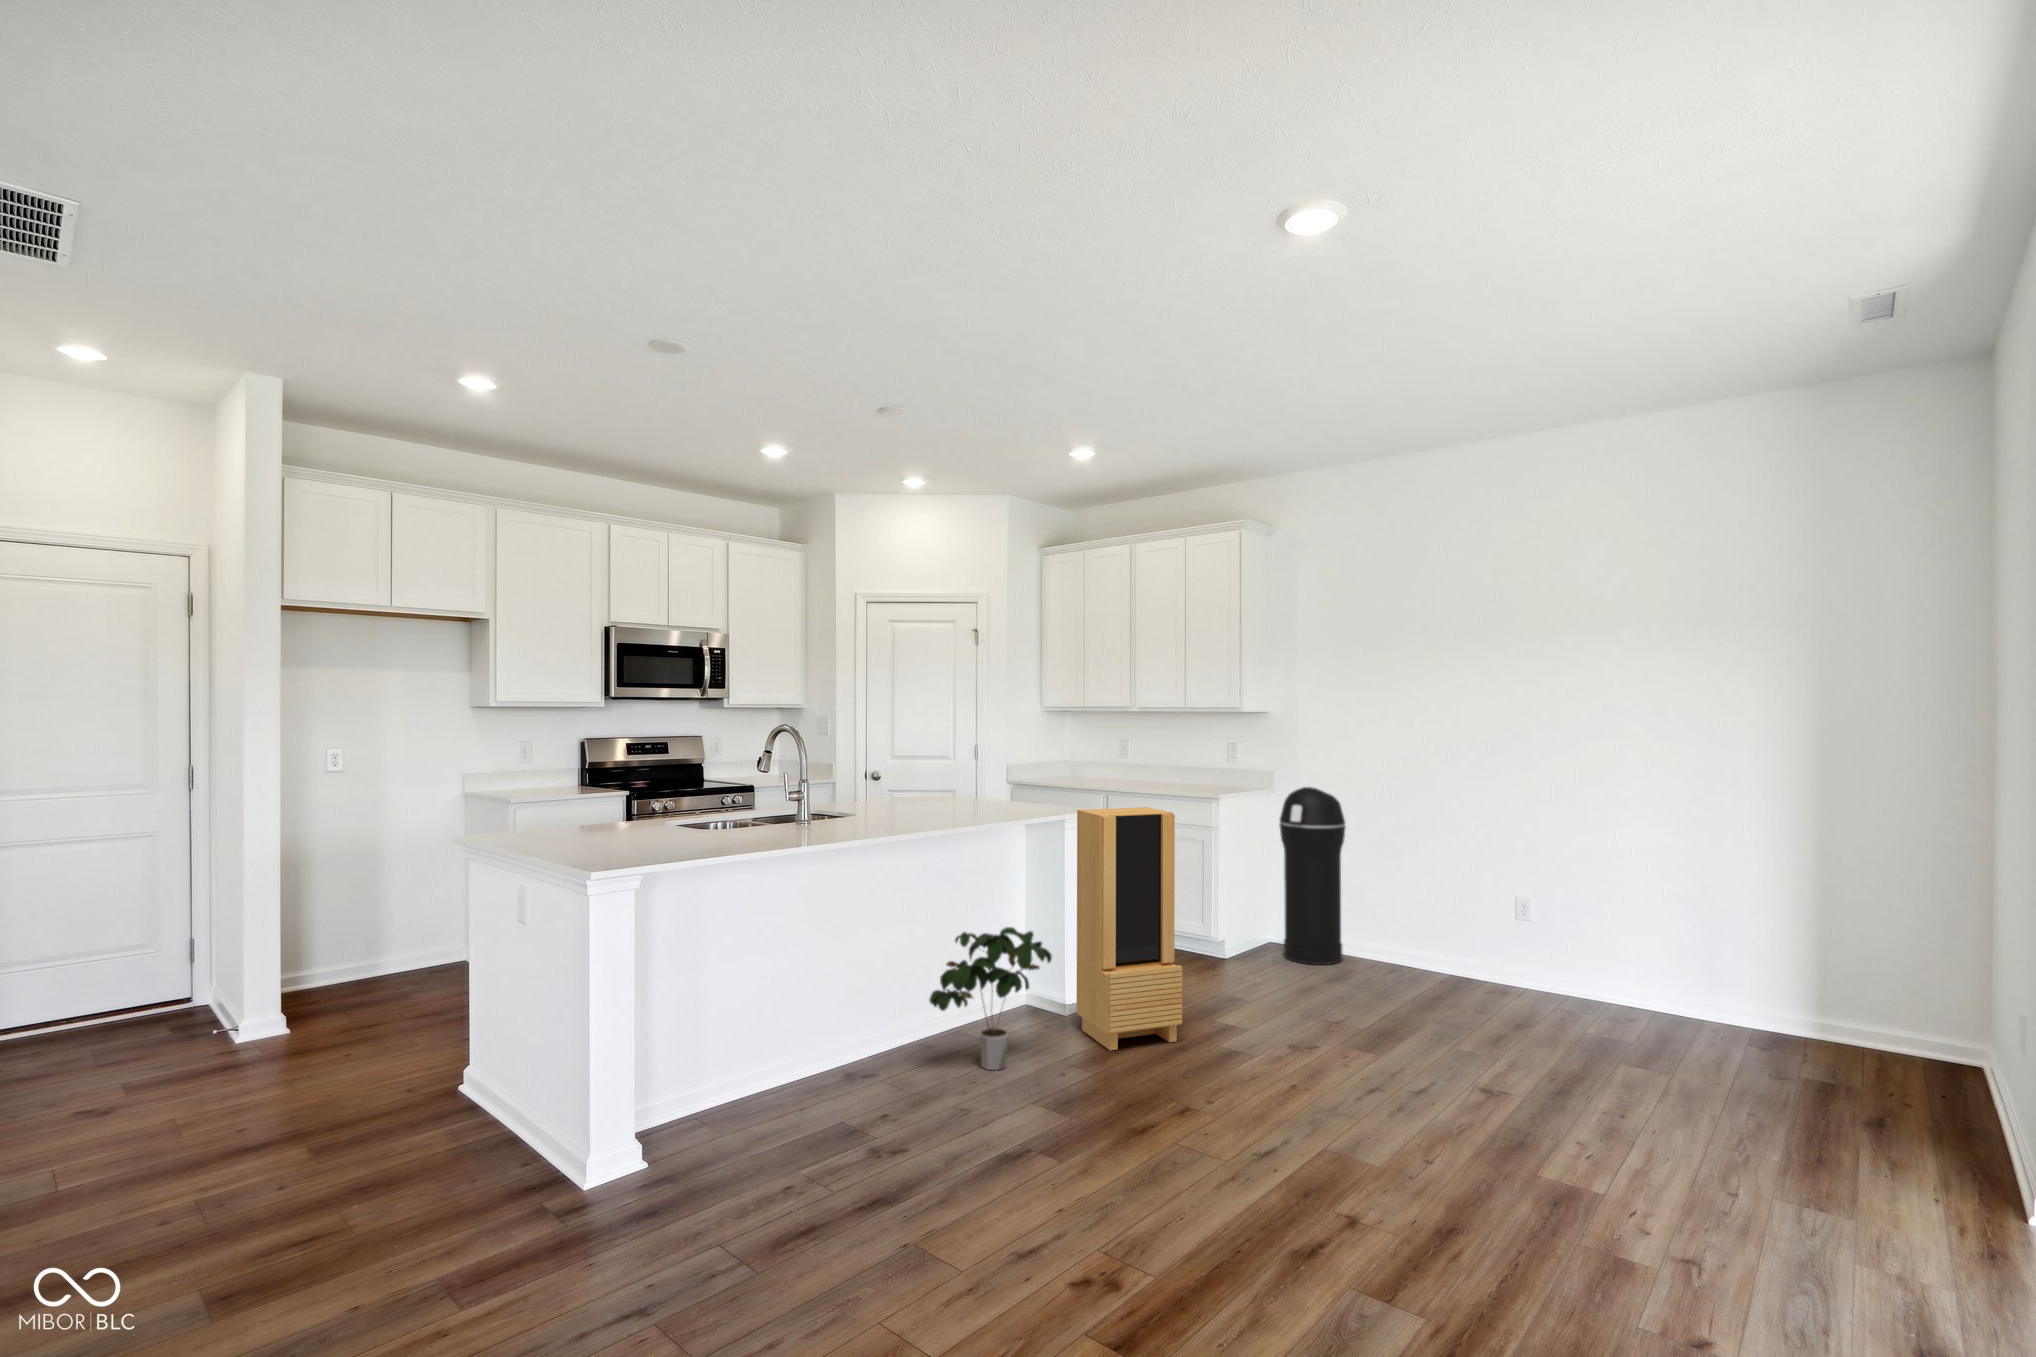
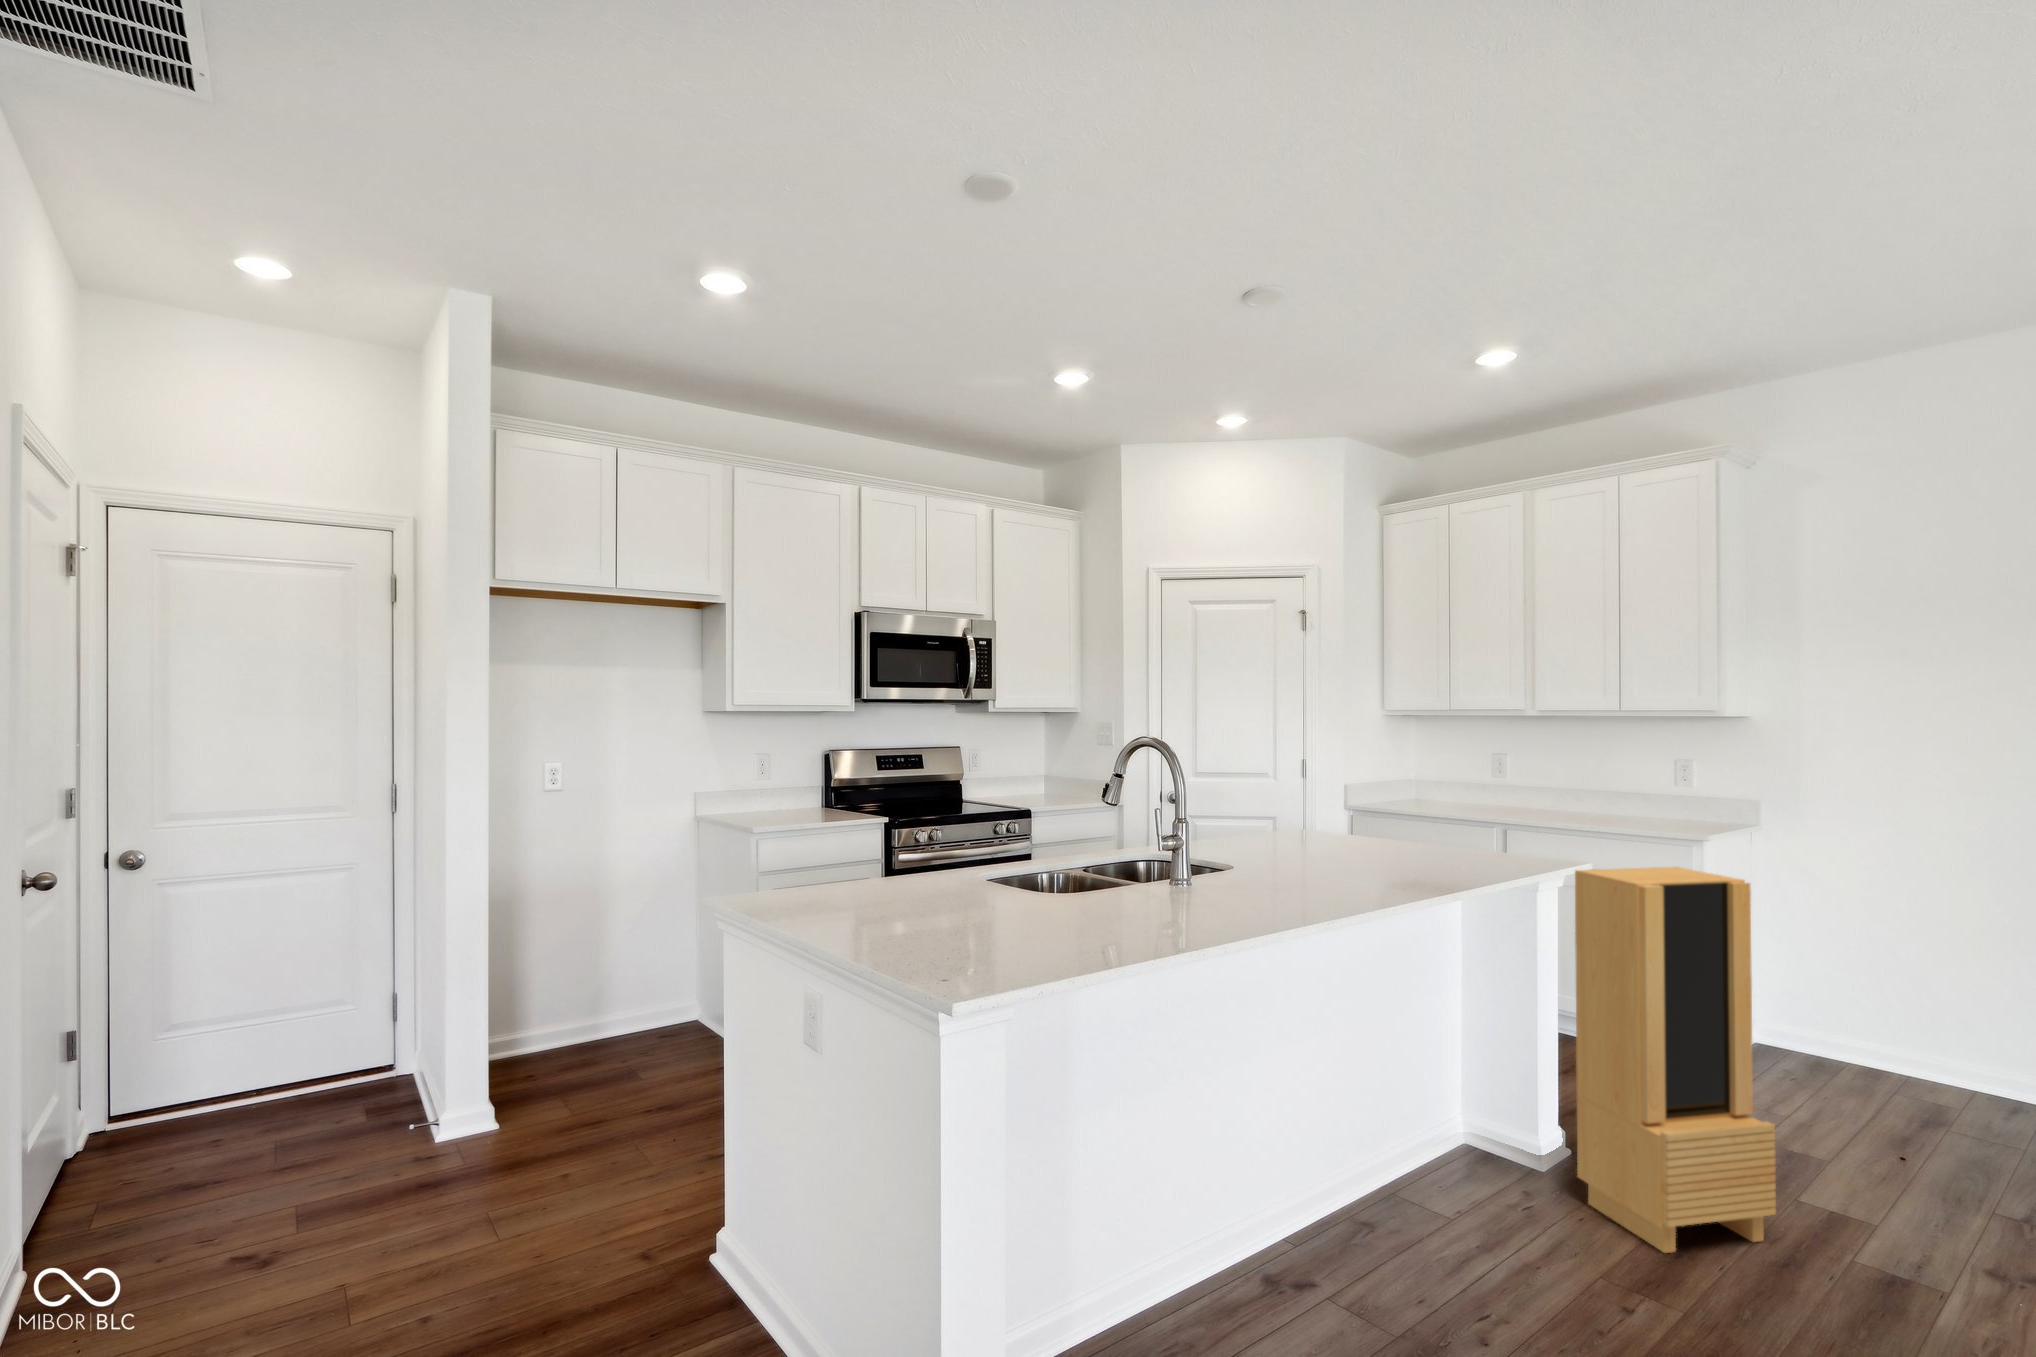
trash can: present [1279,787,1345,965] -> none [1787,830,1906,1093]
potted plant: present [930,927,1052,1070] -> none [1392,1056,1577,1284]

